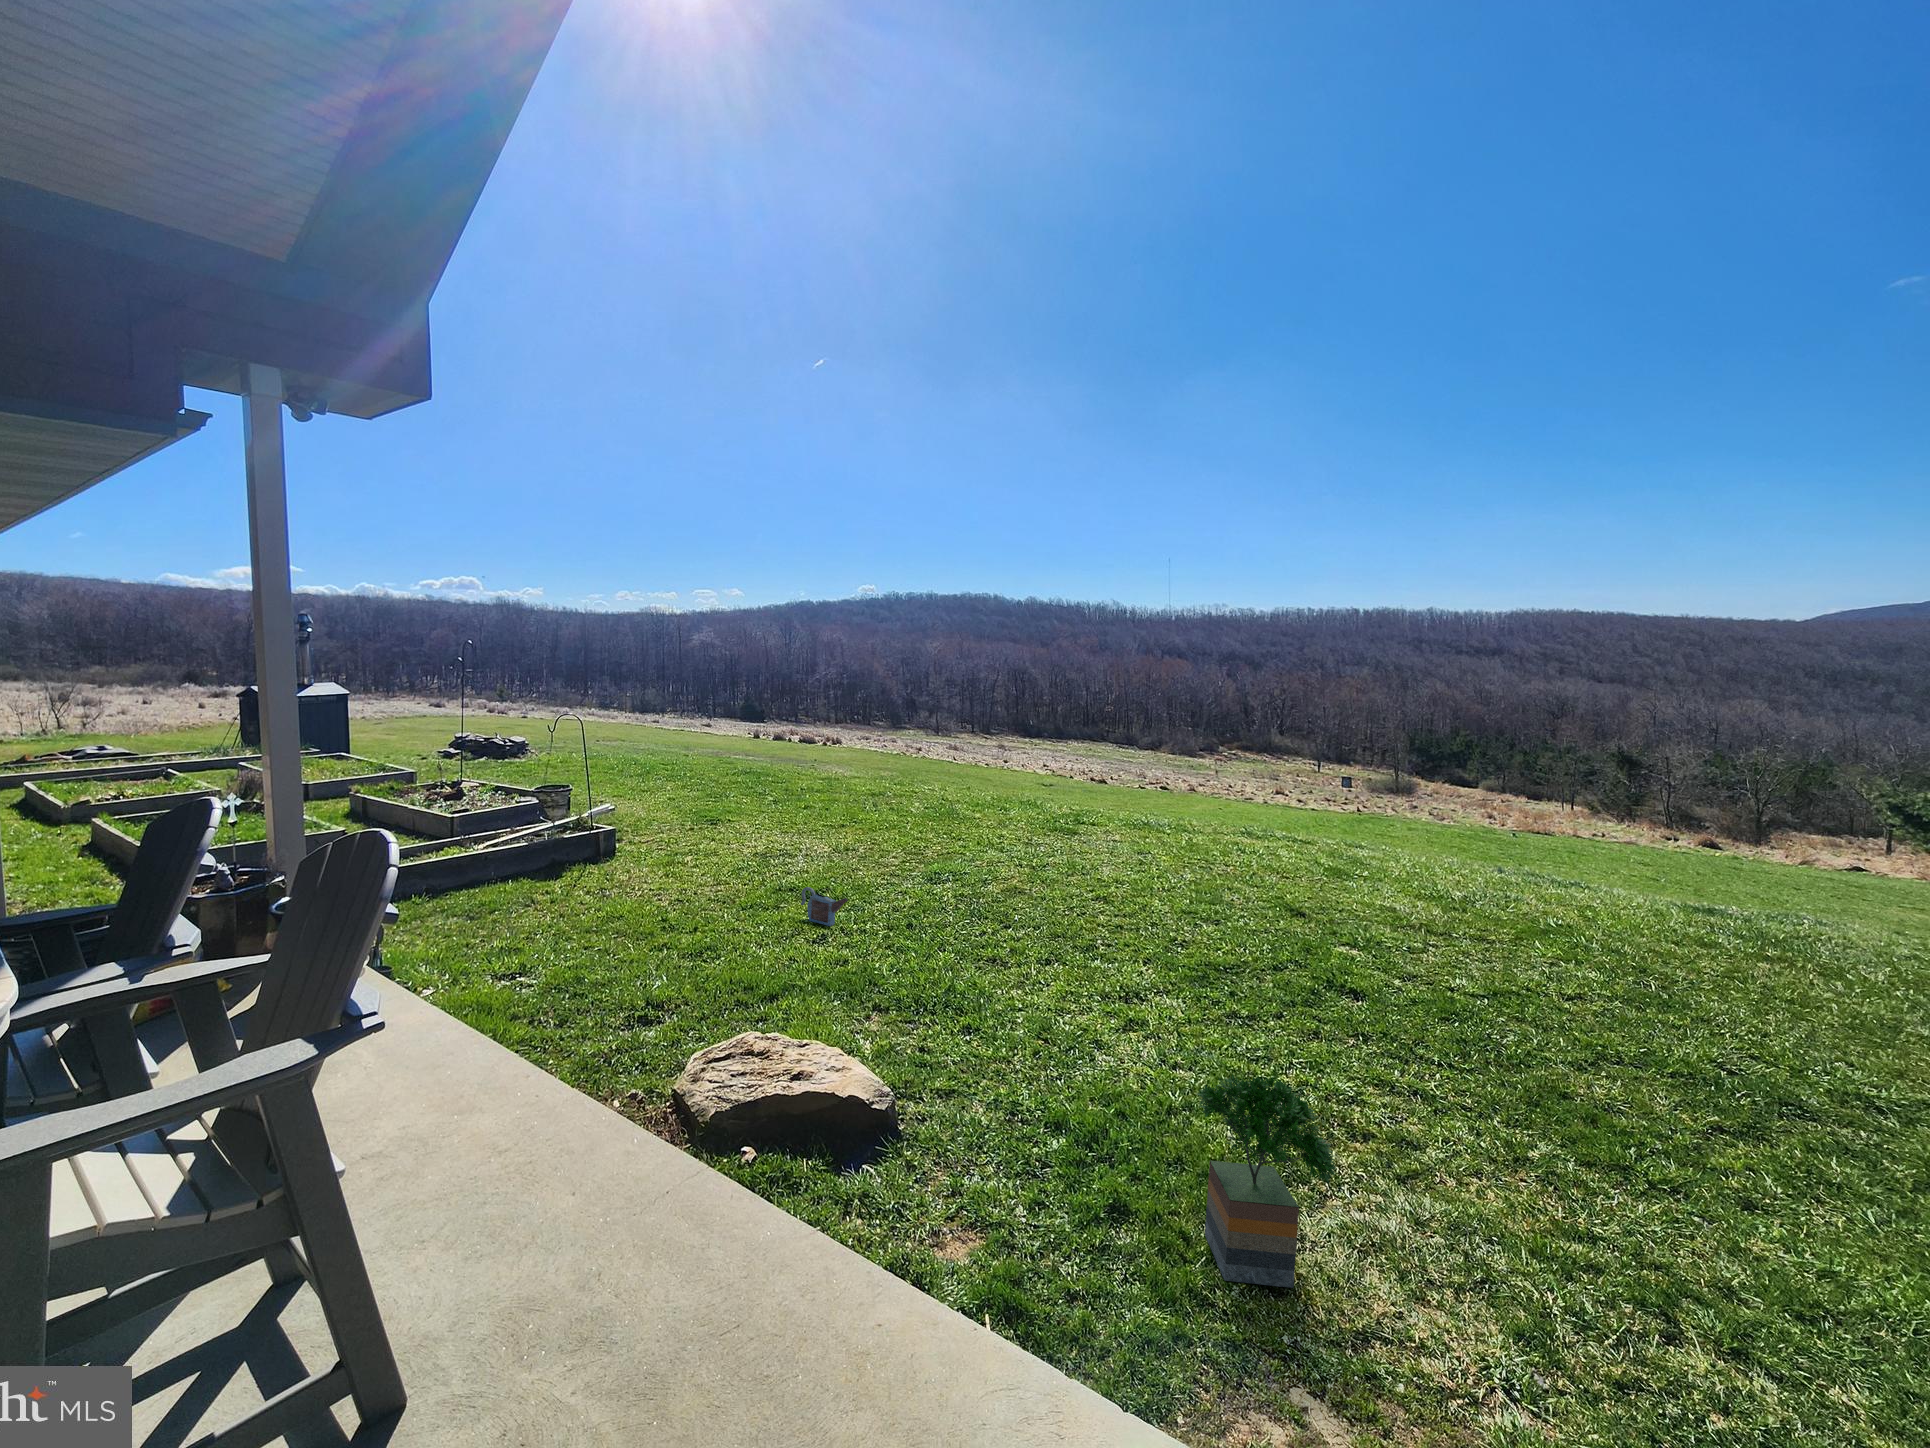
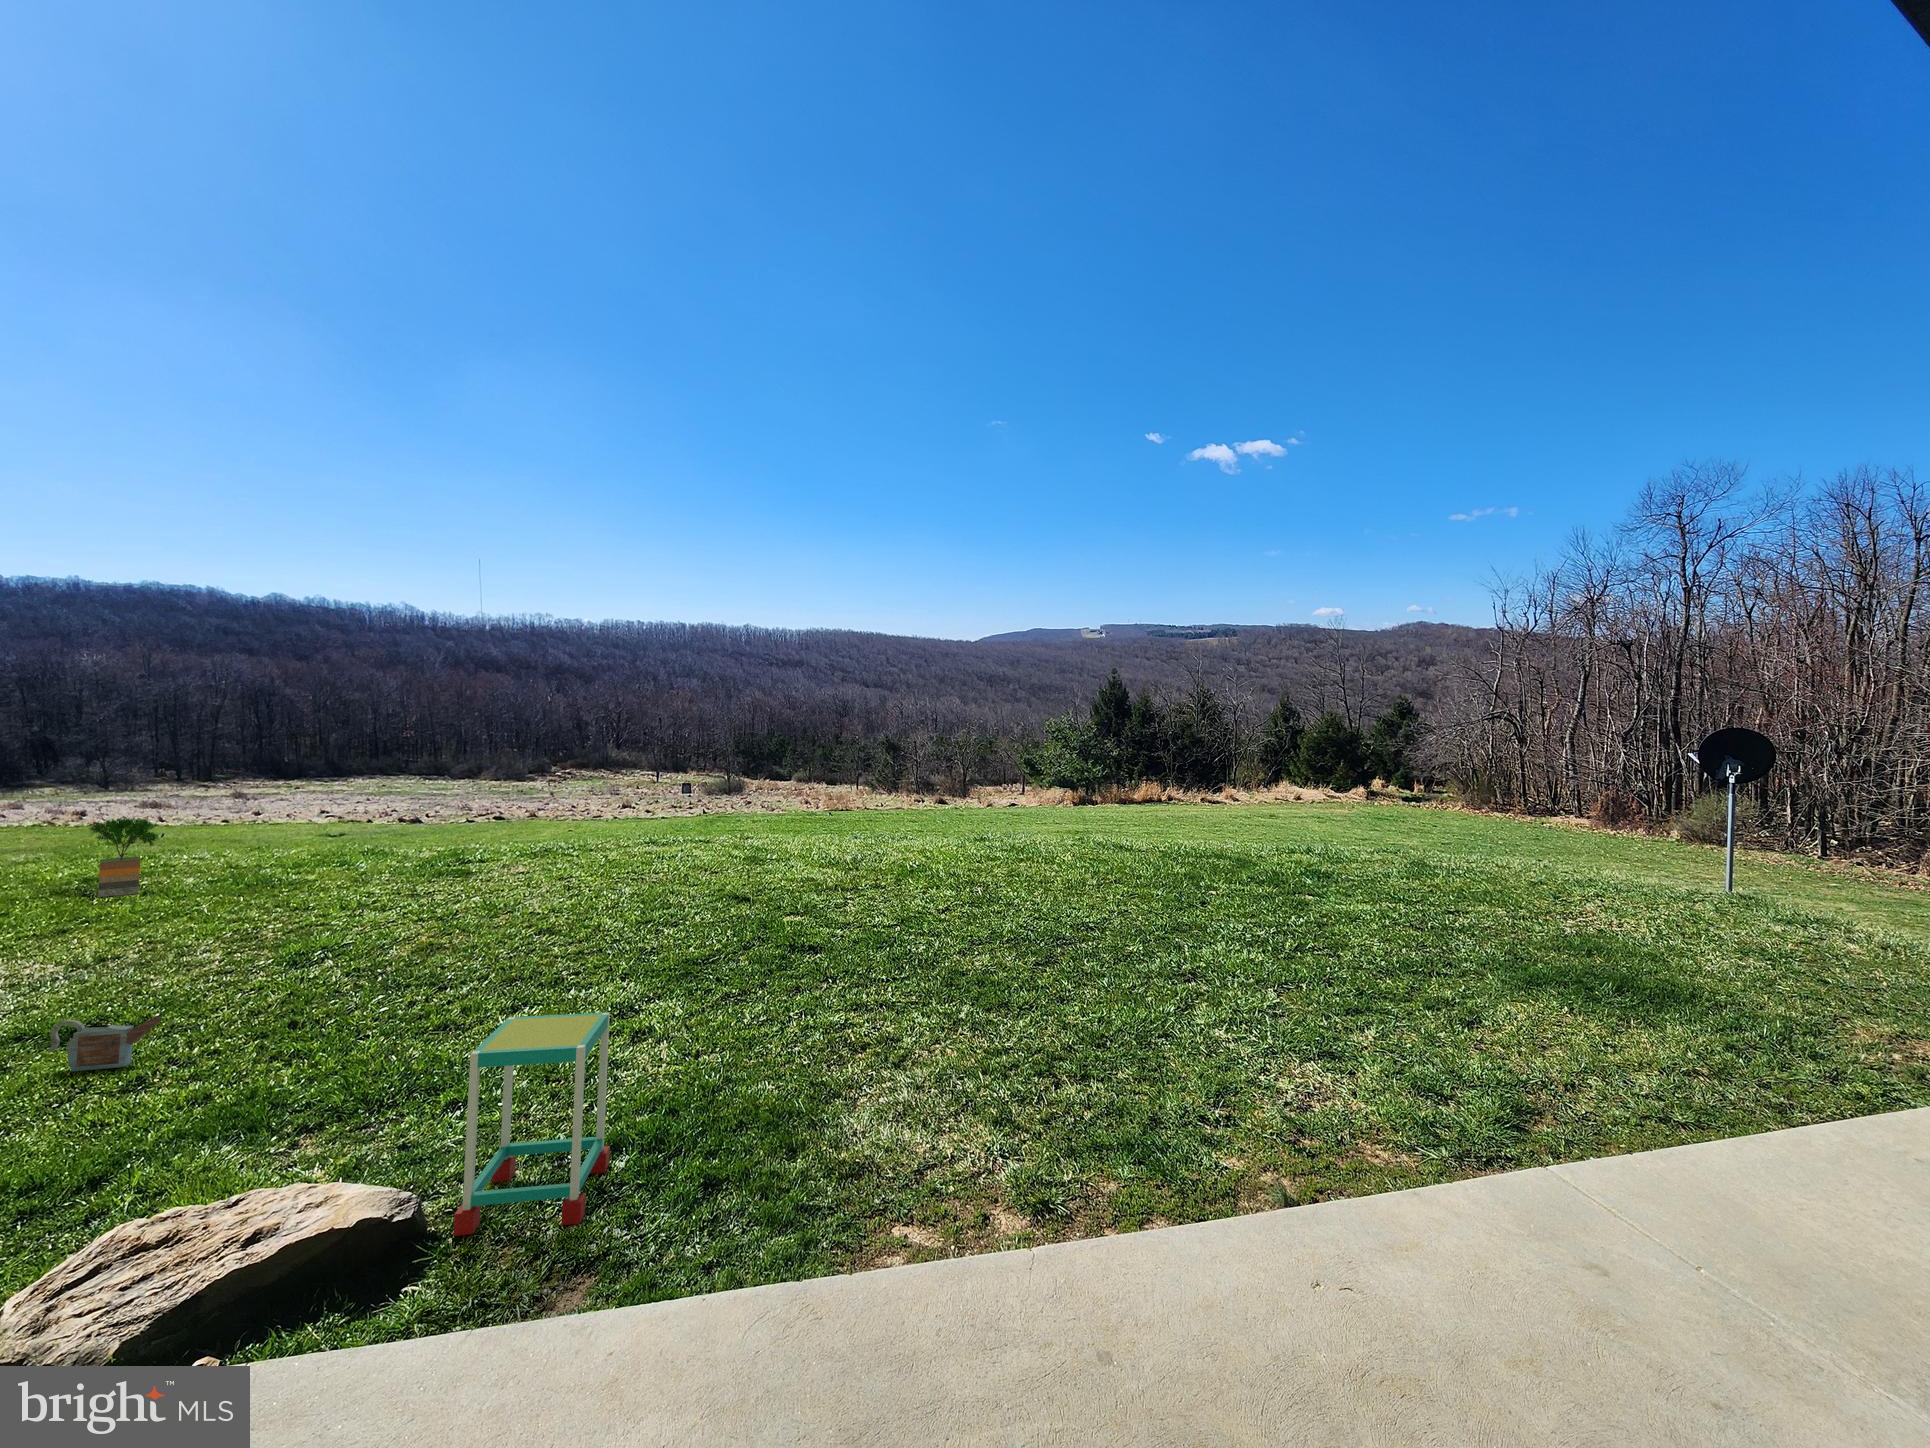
side table: none [913,972,1049,1182] -> present [453,1012,610,1236]
potted tree: present [1197,1074,1336,1288] -> present [90,818,159,897]

